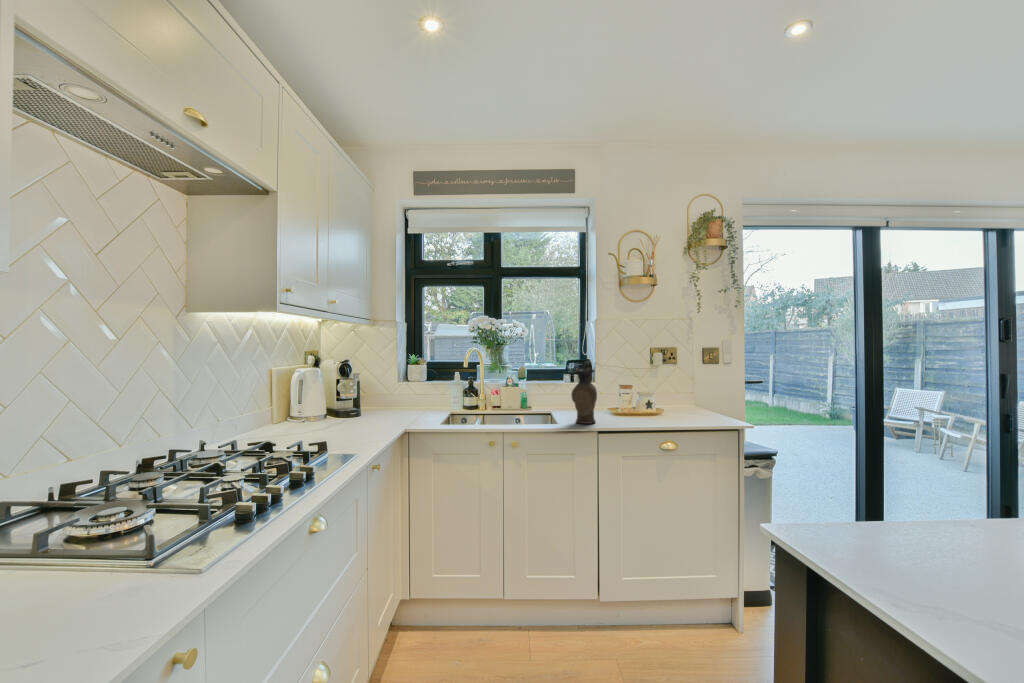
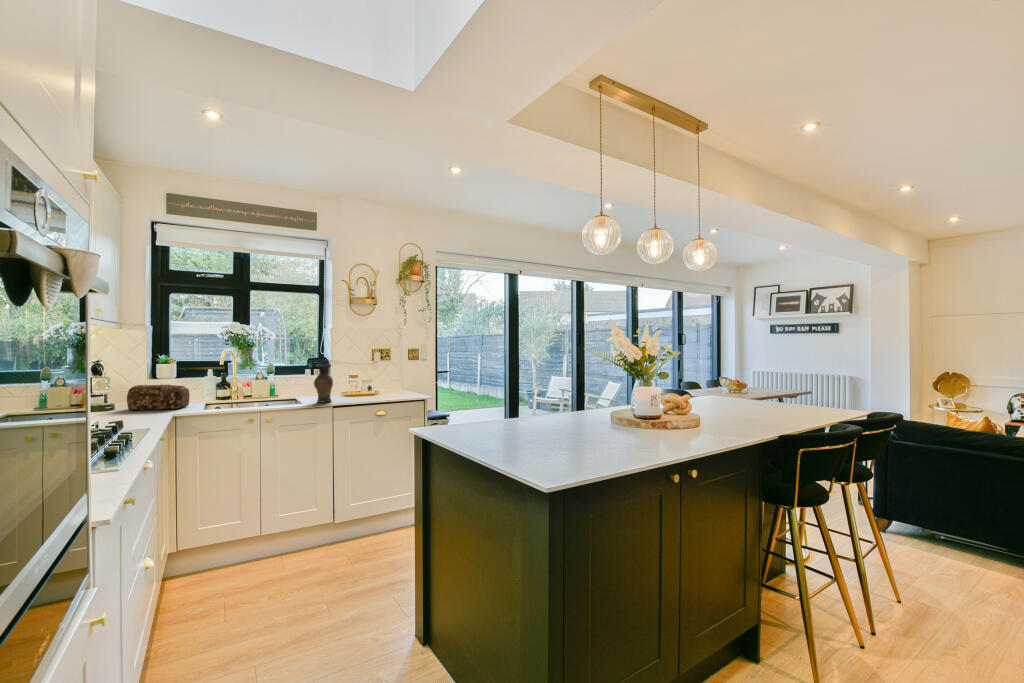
bread loaf: none [371,389,432,420] -> present [127,385,190,410]

